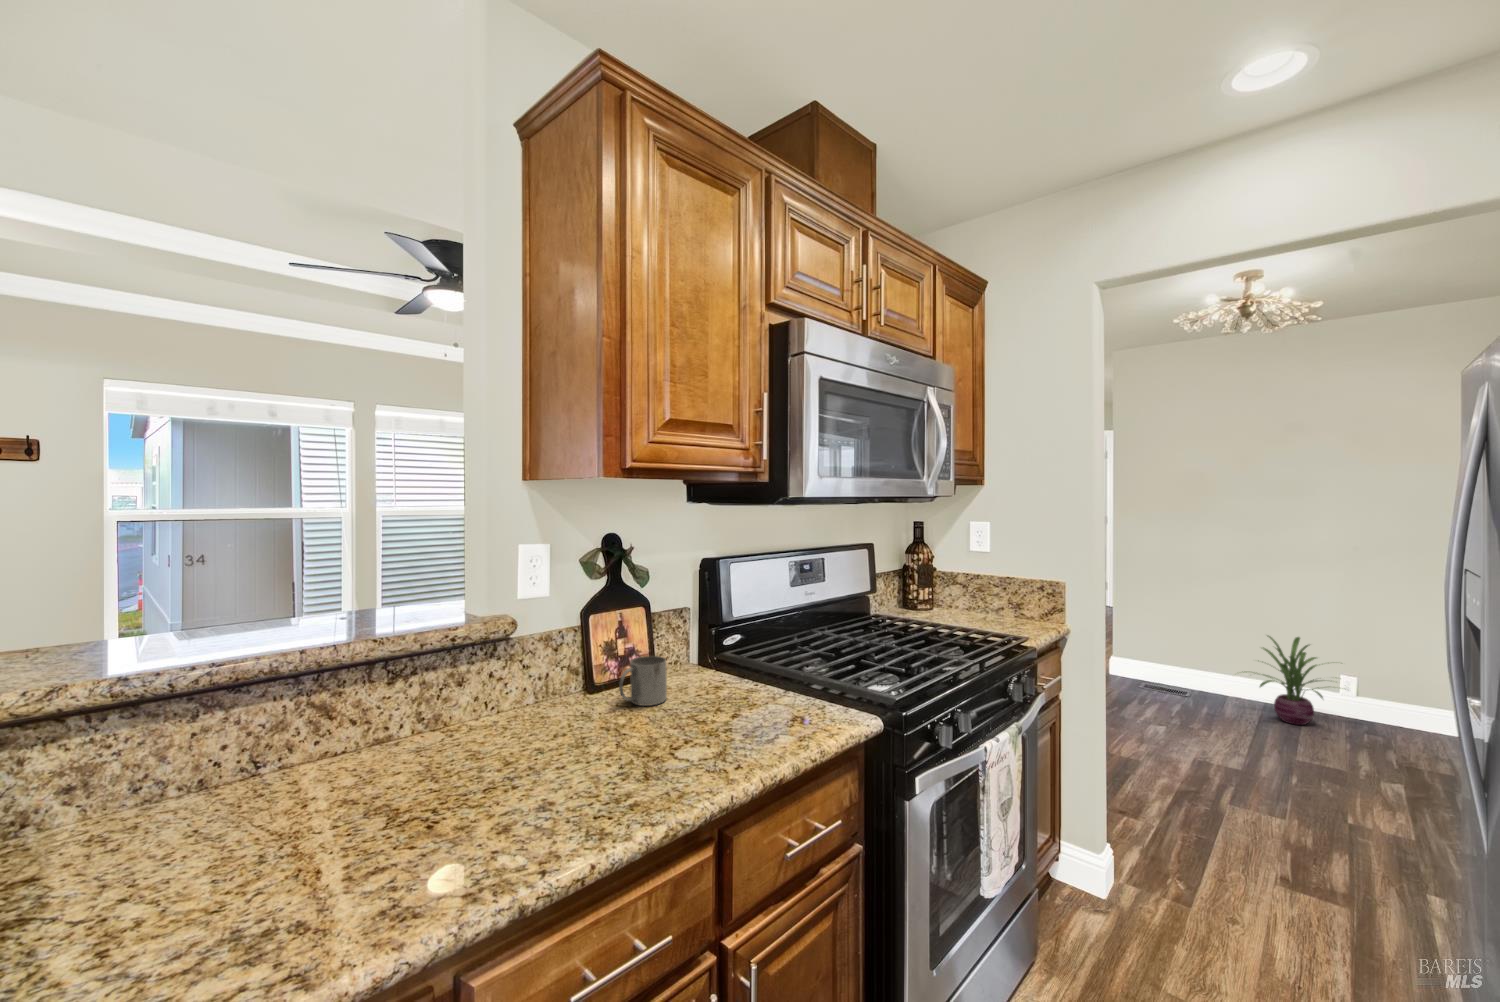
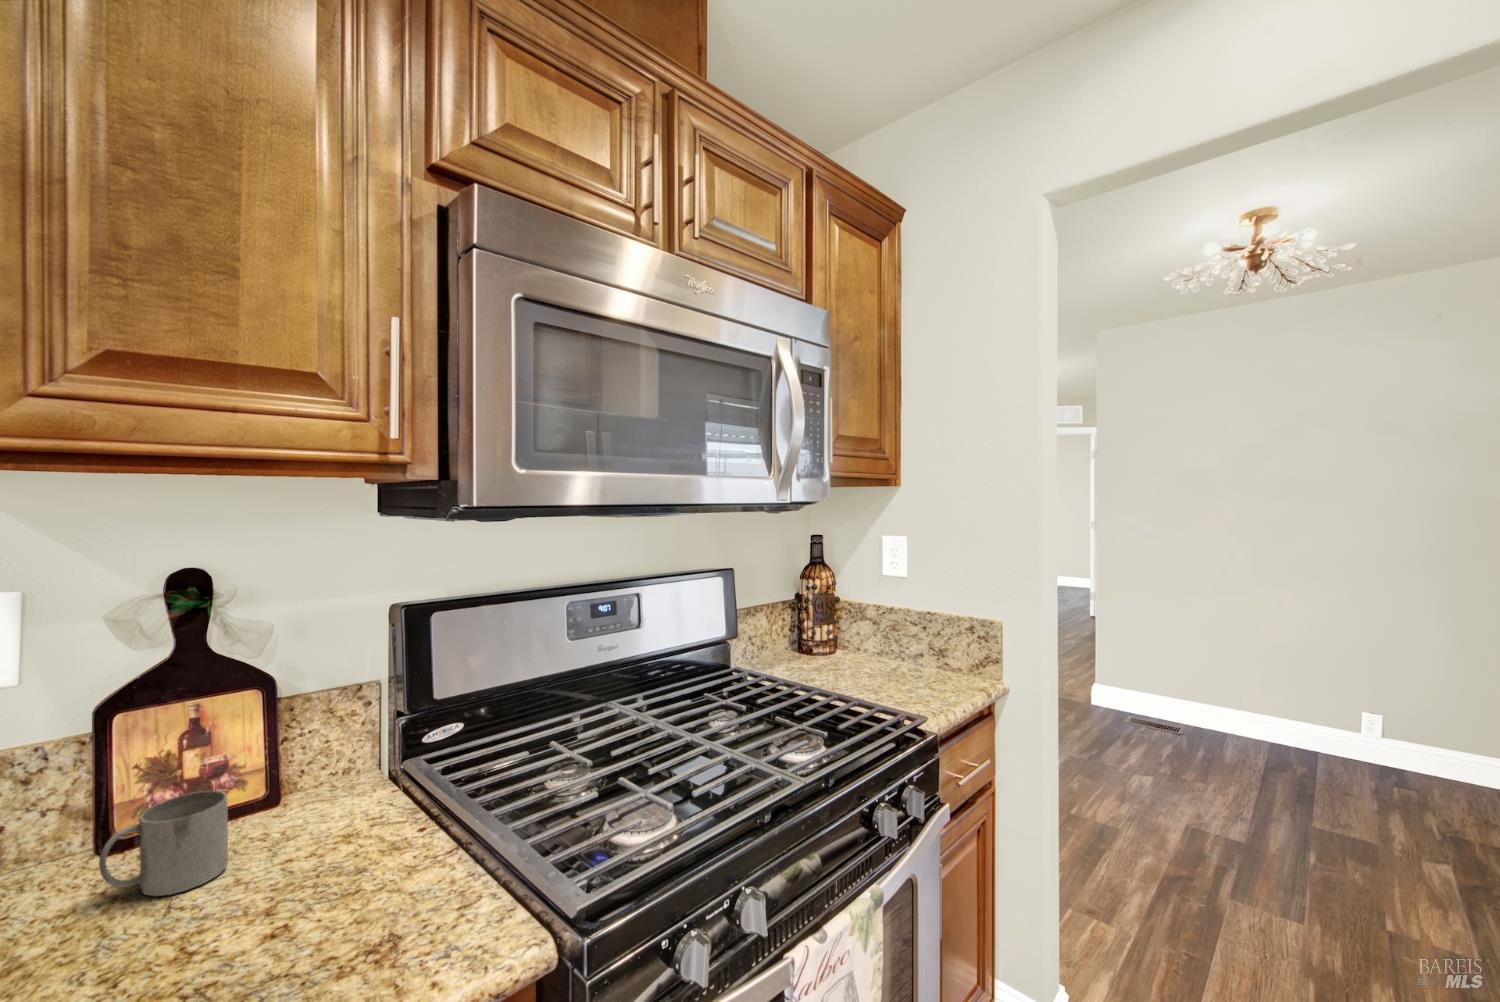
decorative plant: present [1255,636,1323,725] -> none [1234,663,1384,775]

